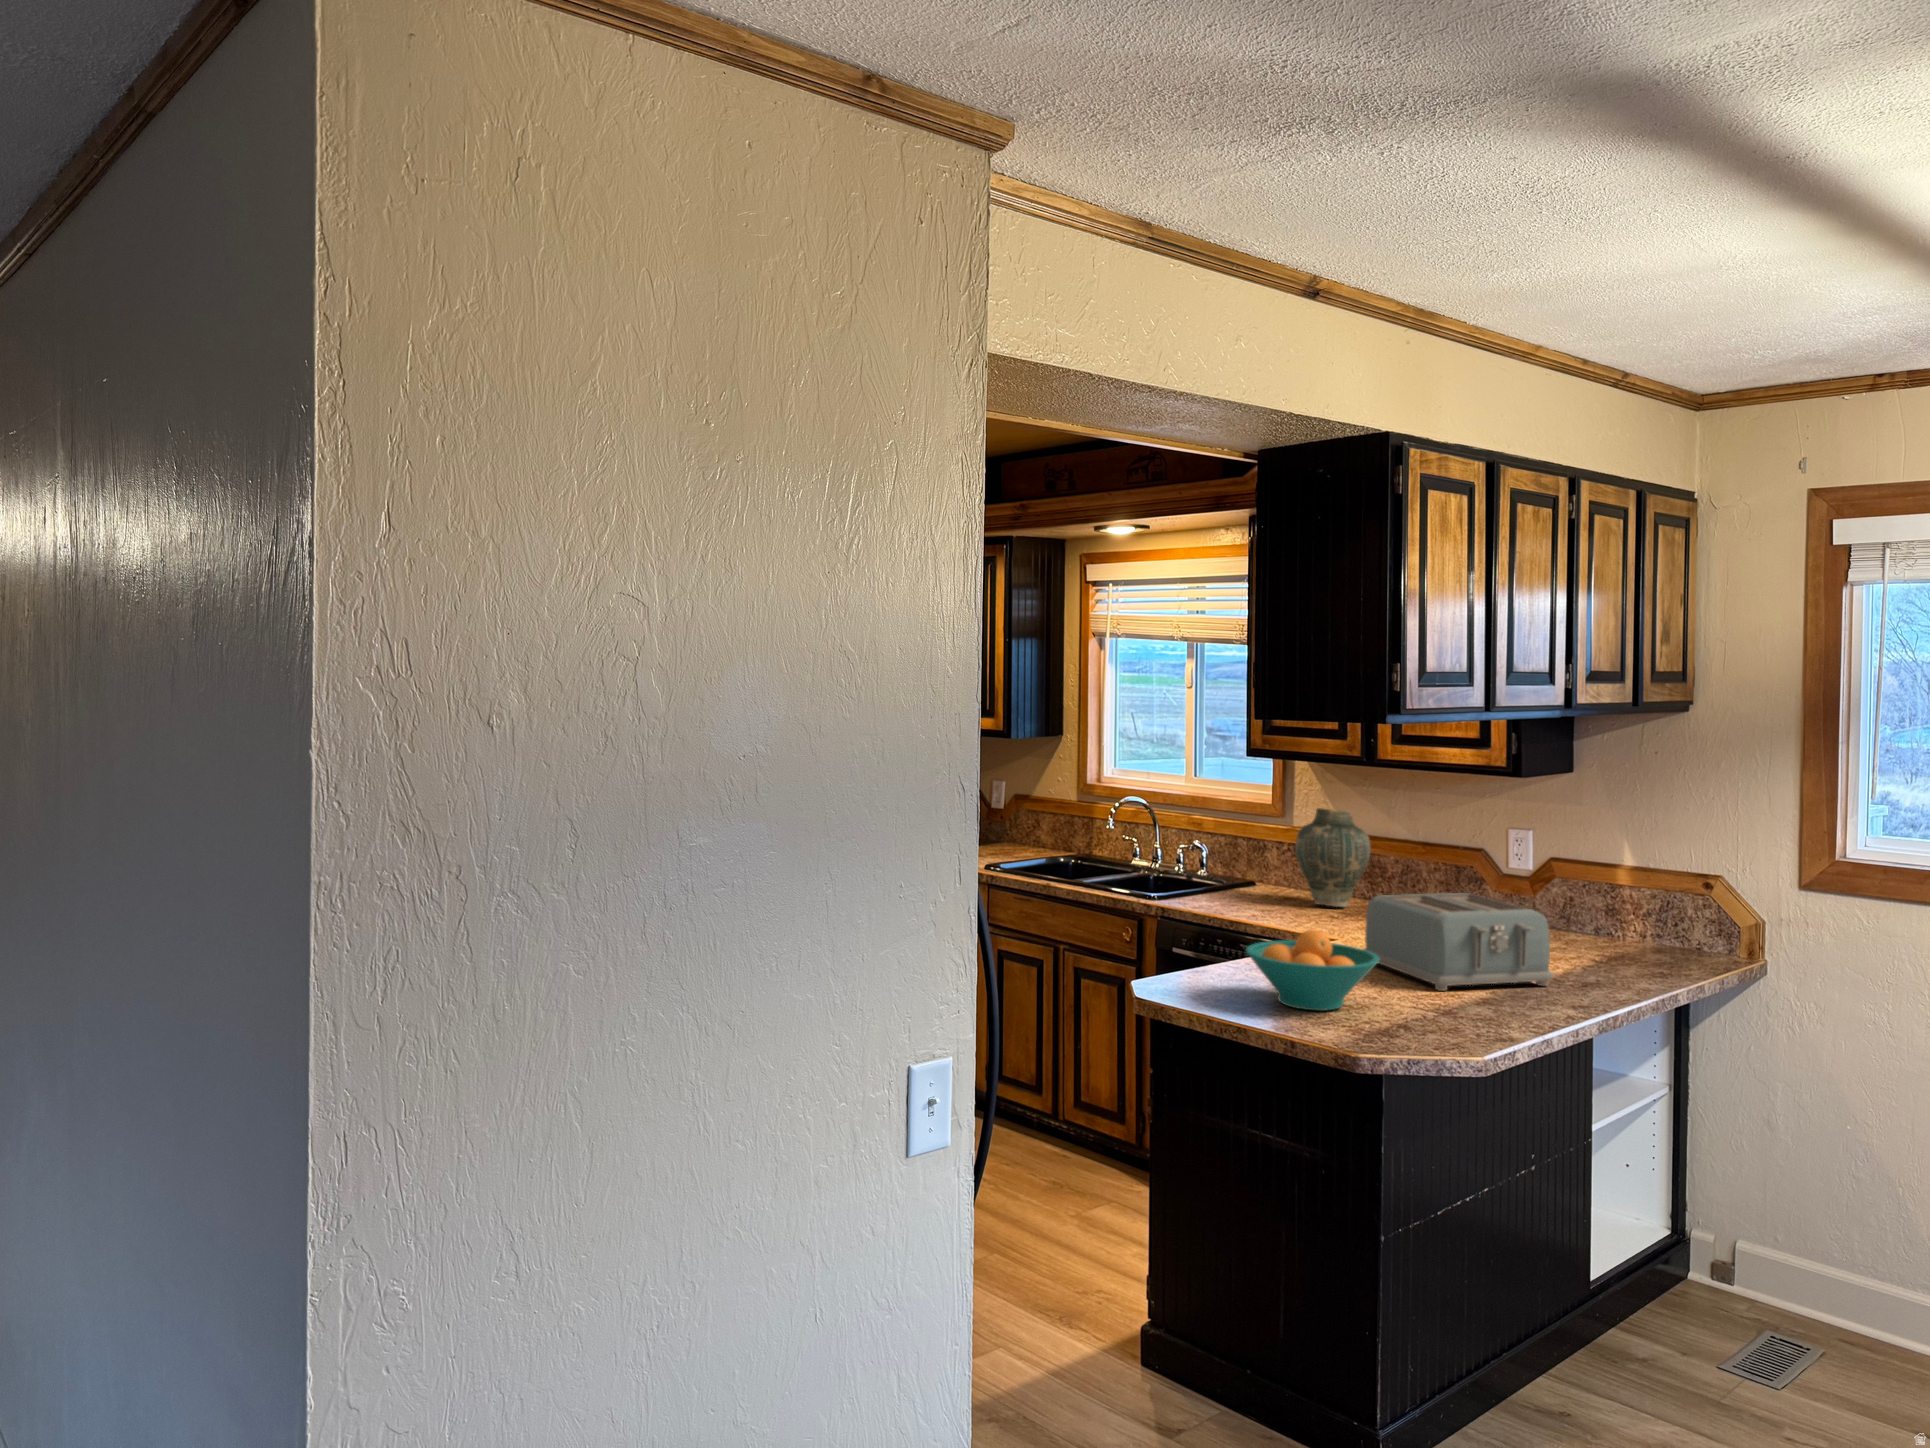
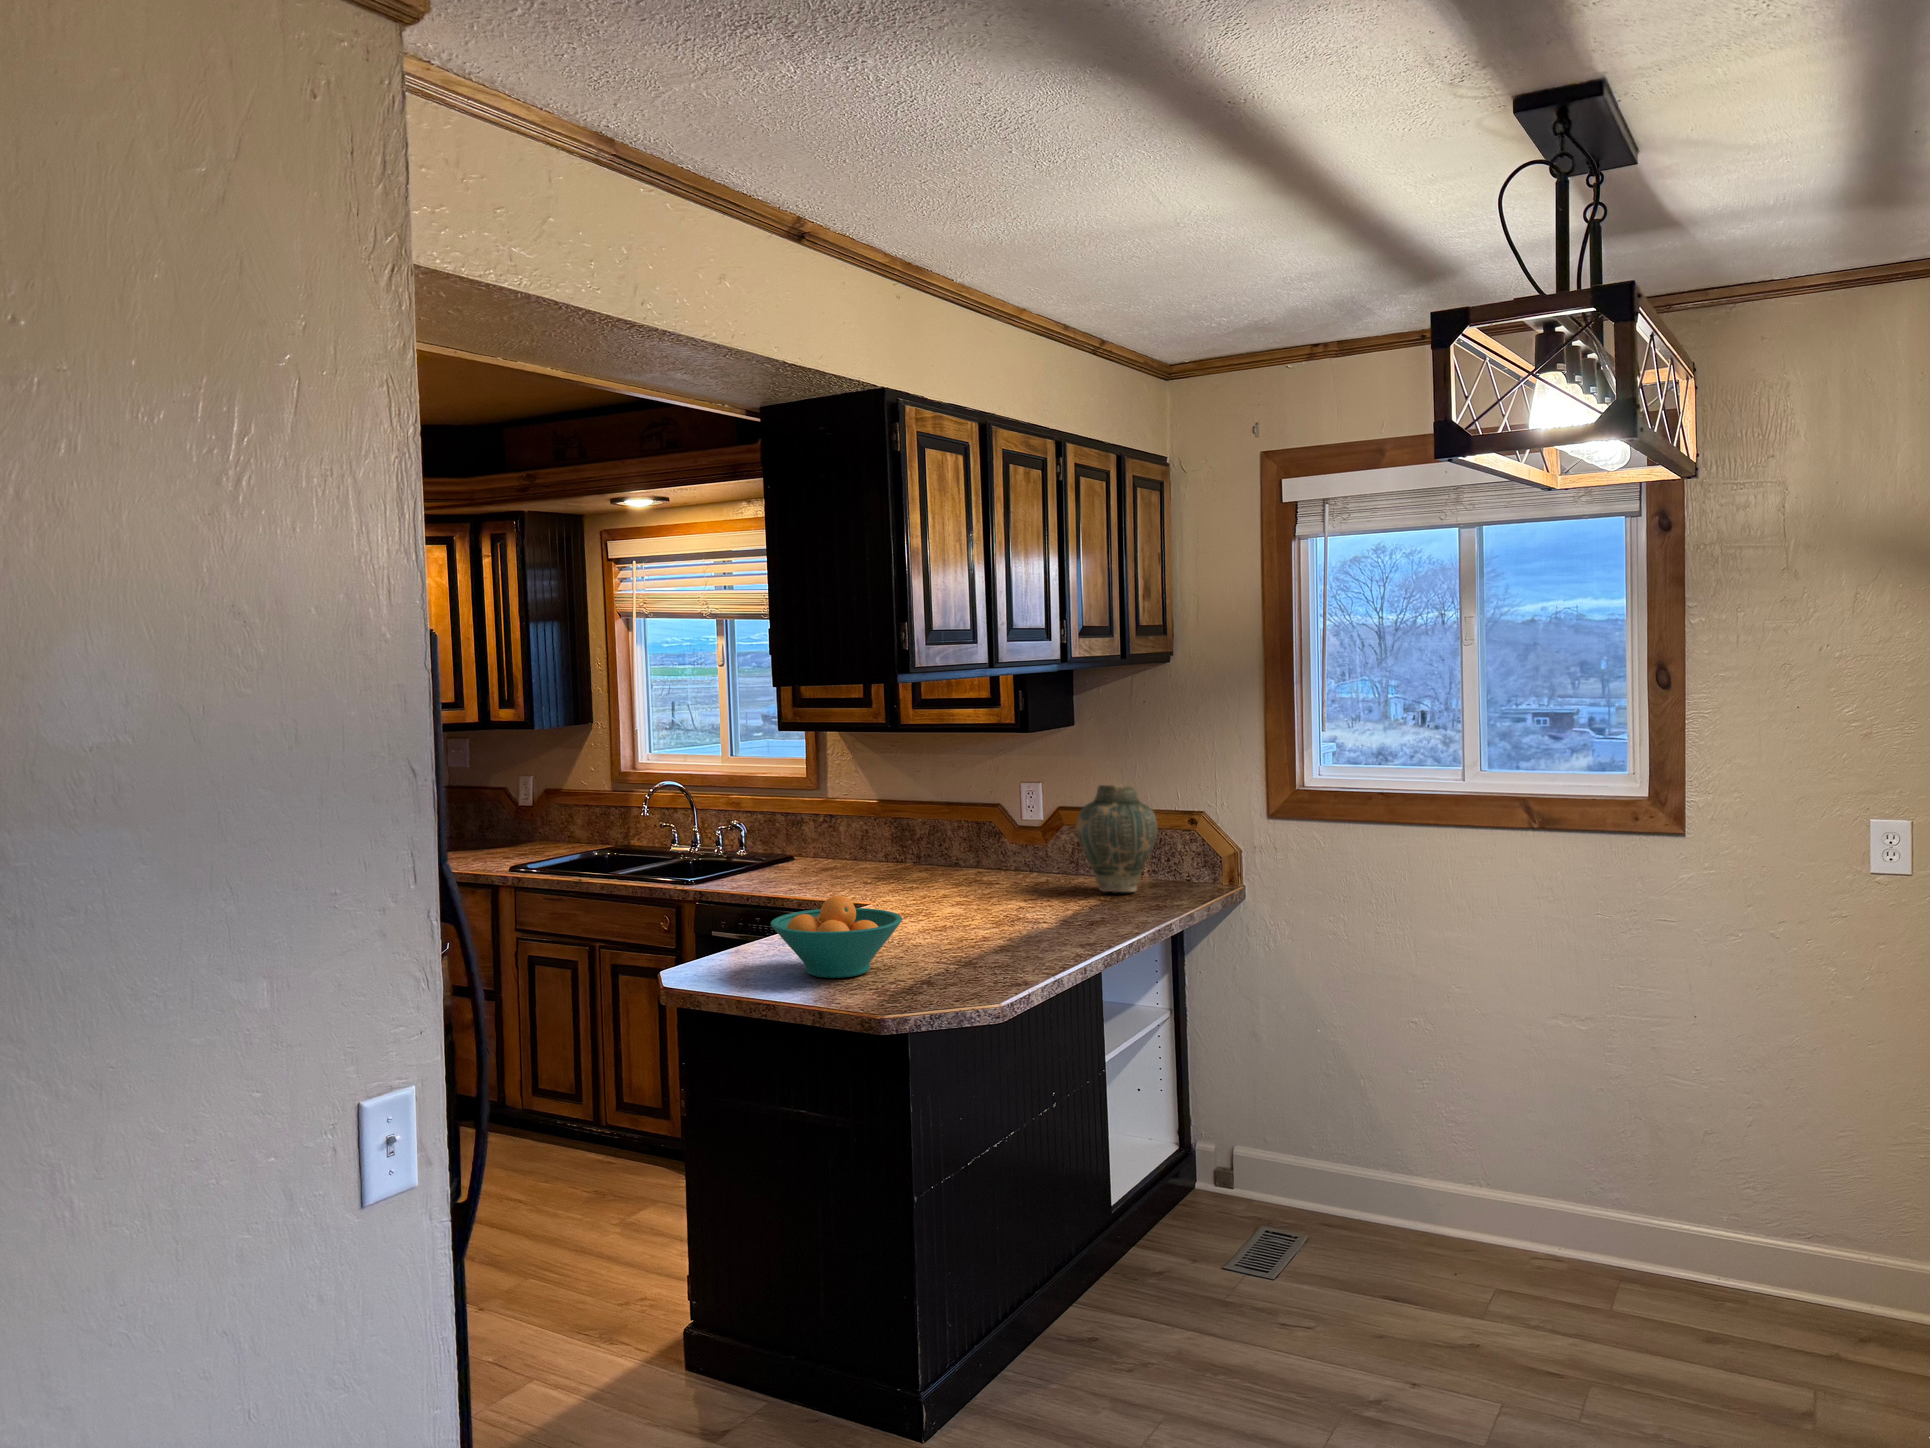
vase: present [1295,808,1371,907] -> present [1076,785,1157,892]
toaster: present [1364,893,1553,991] -> none [890,847,1065,944]

